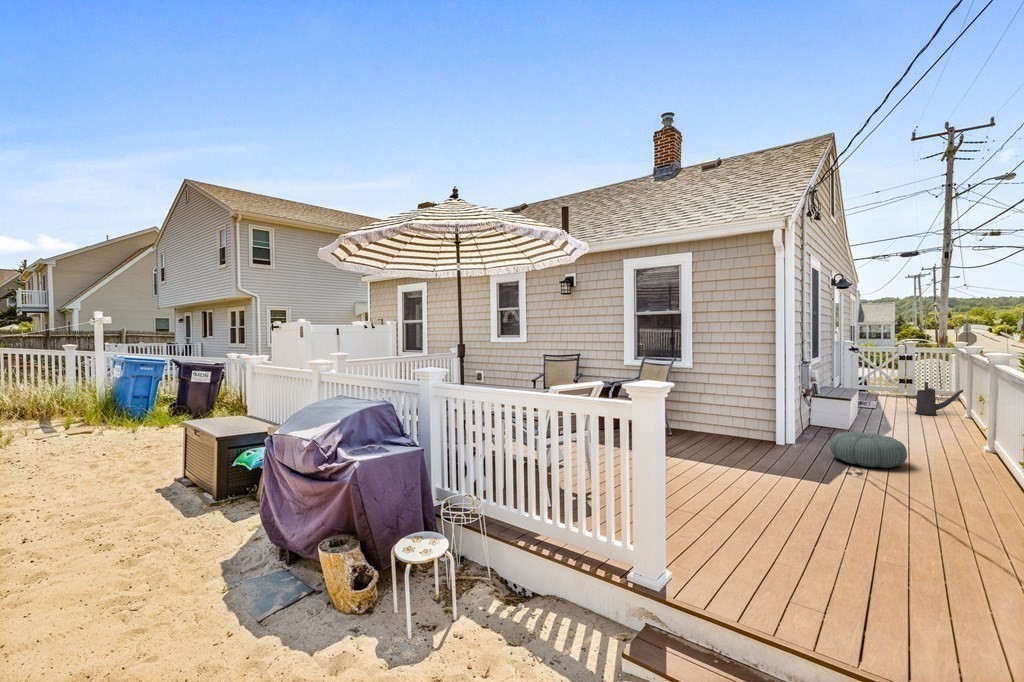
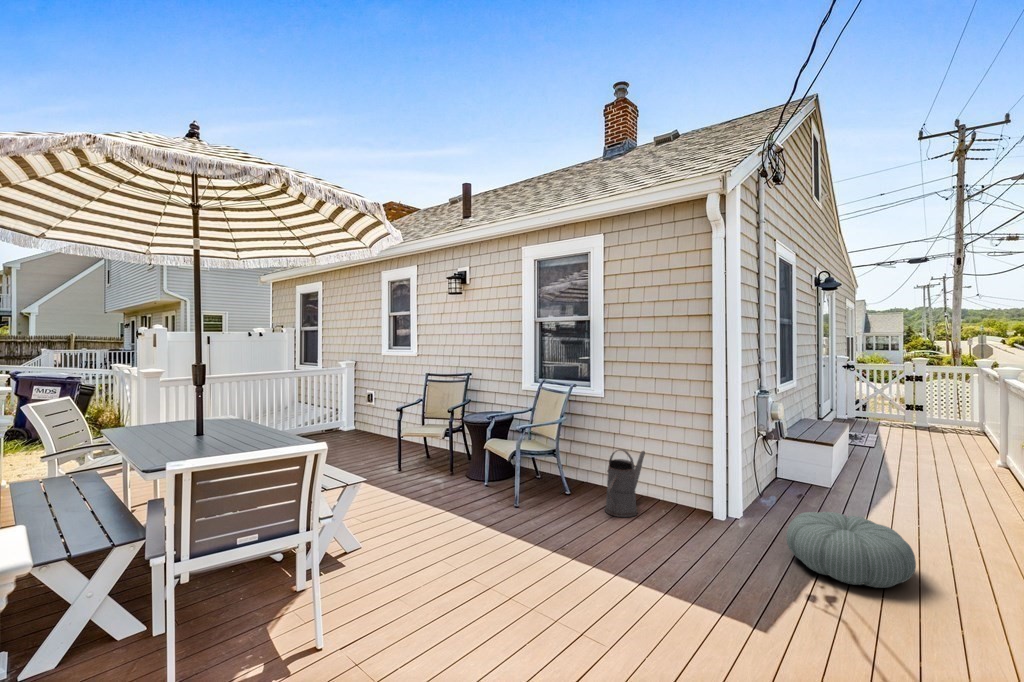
watering can: present [909,382,963,416] -> present [605,449,645,517]

